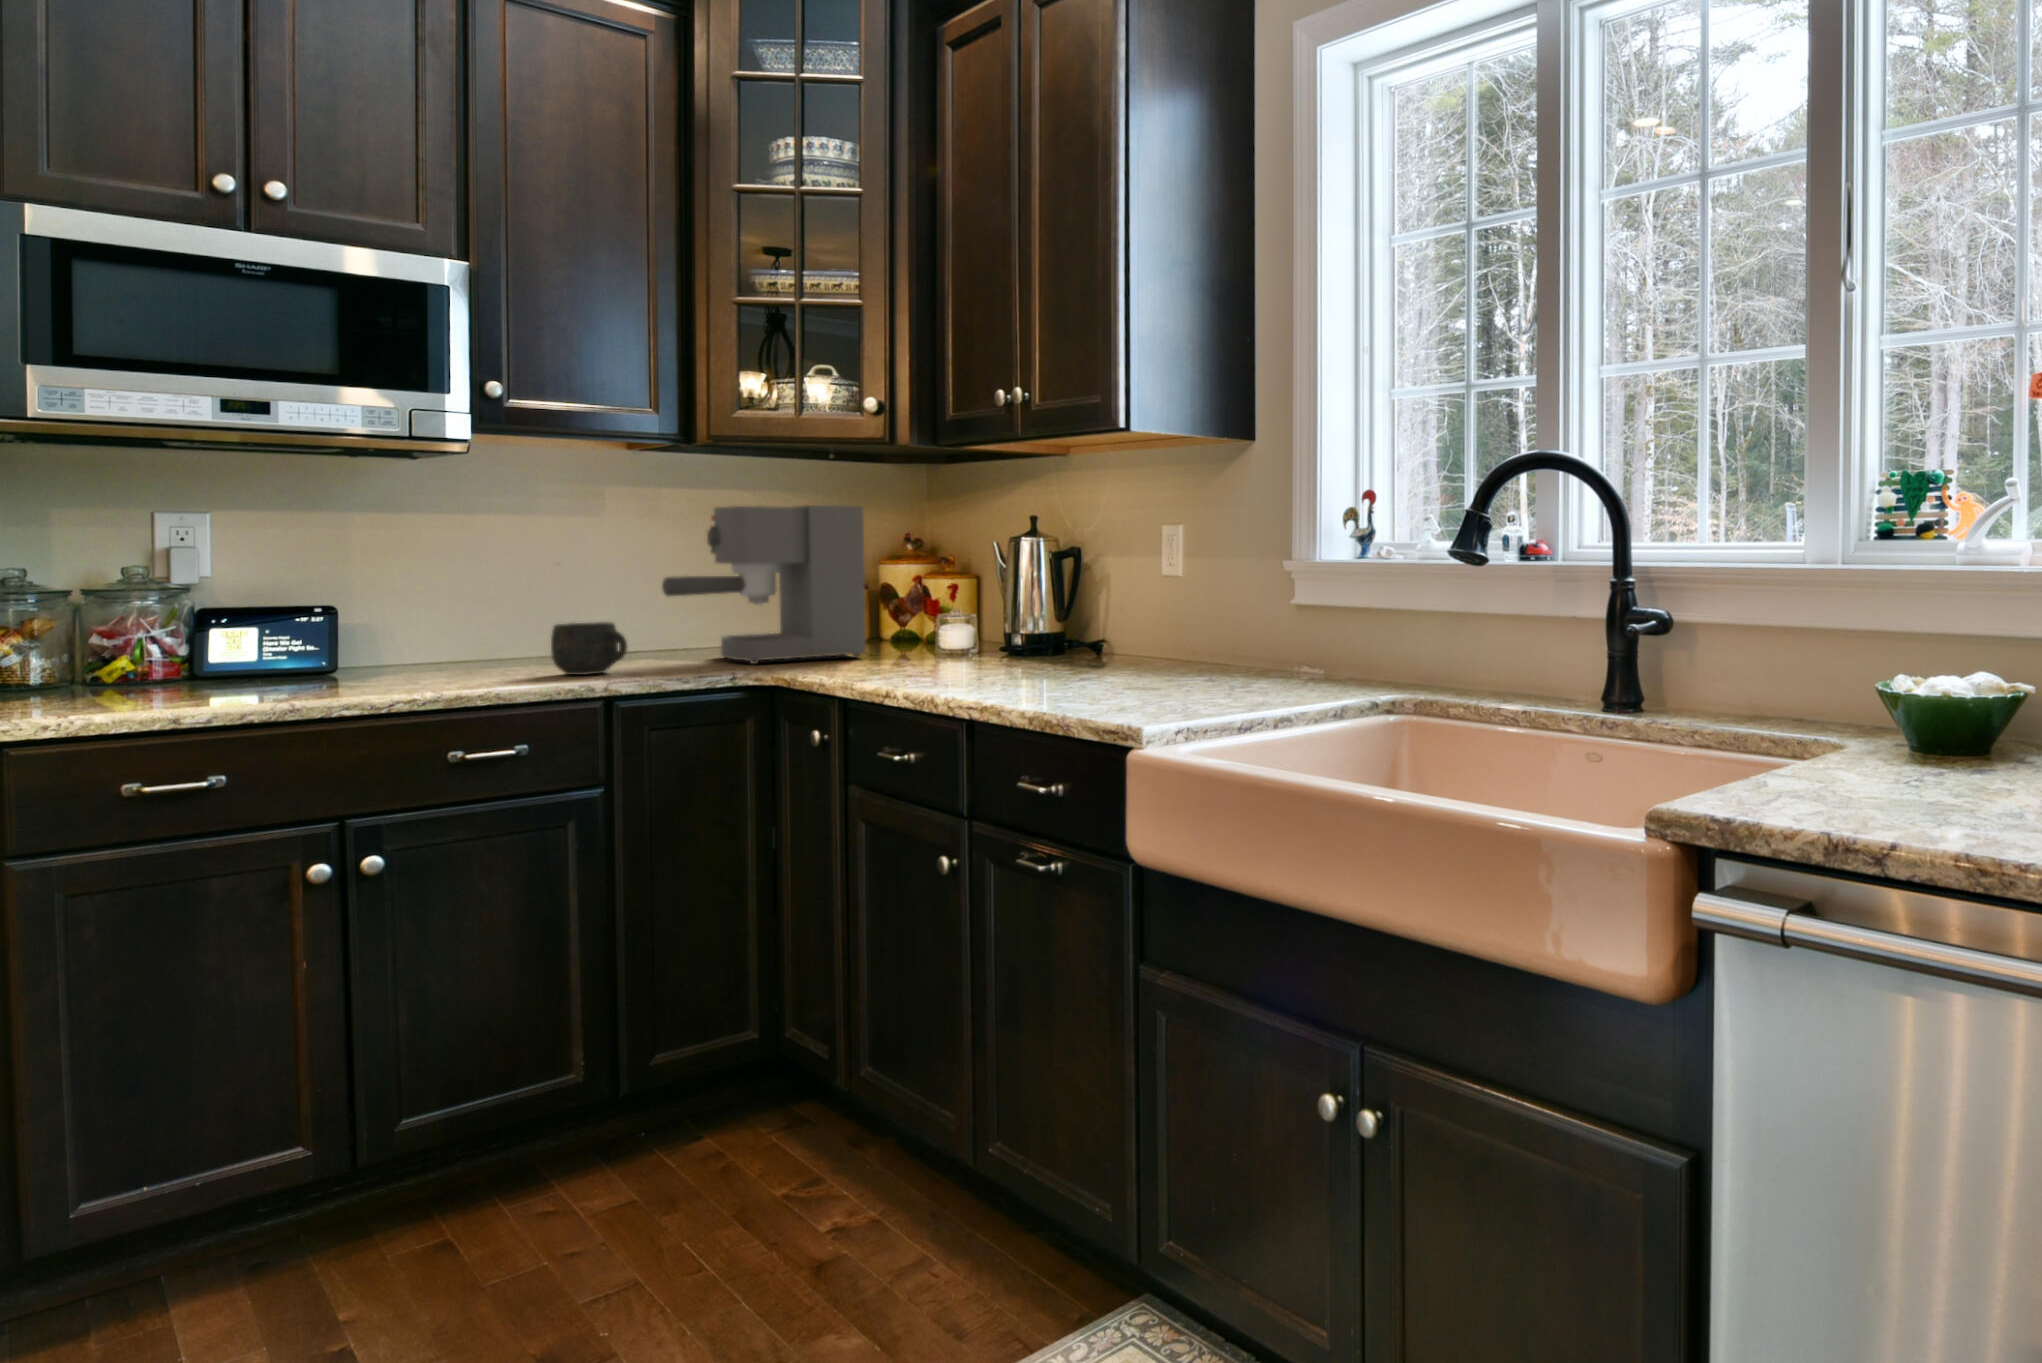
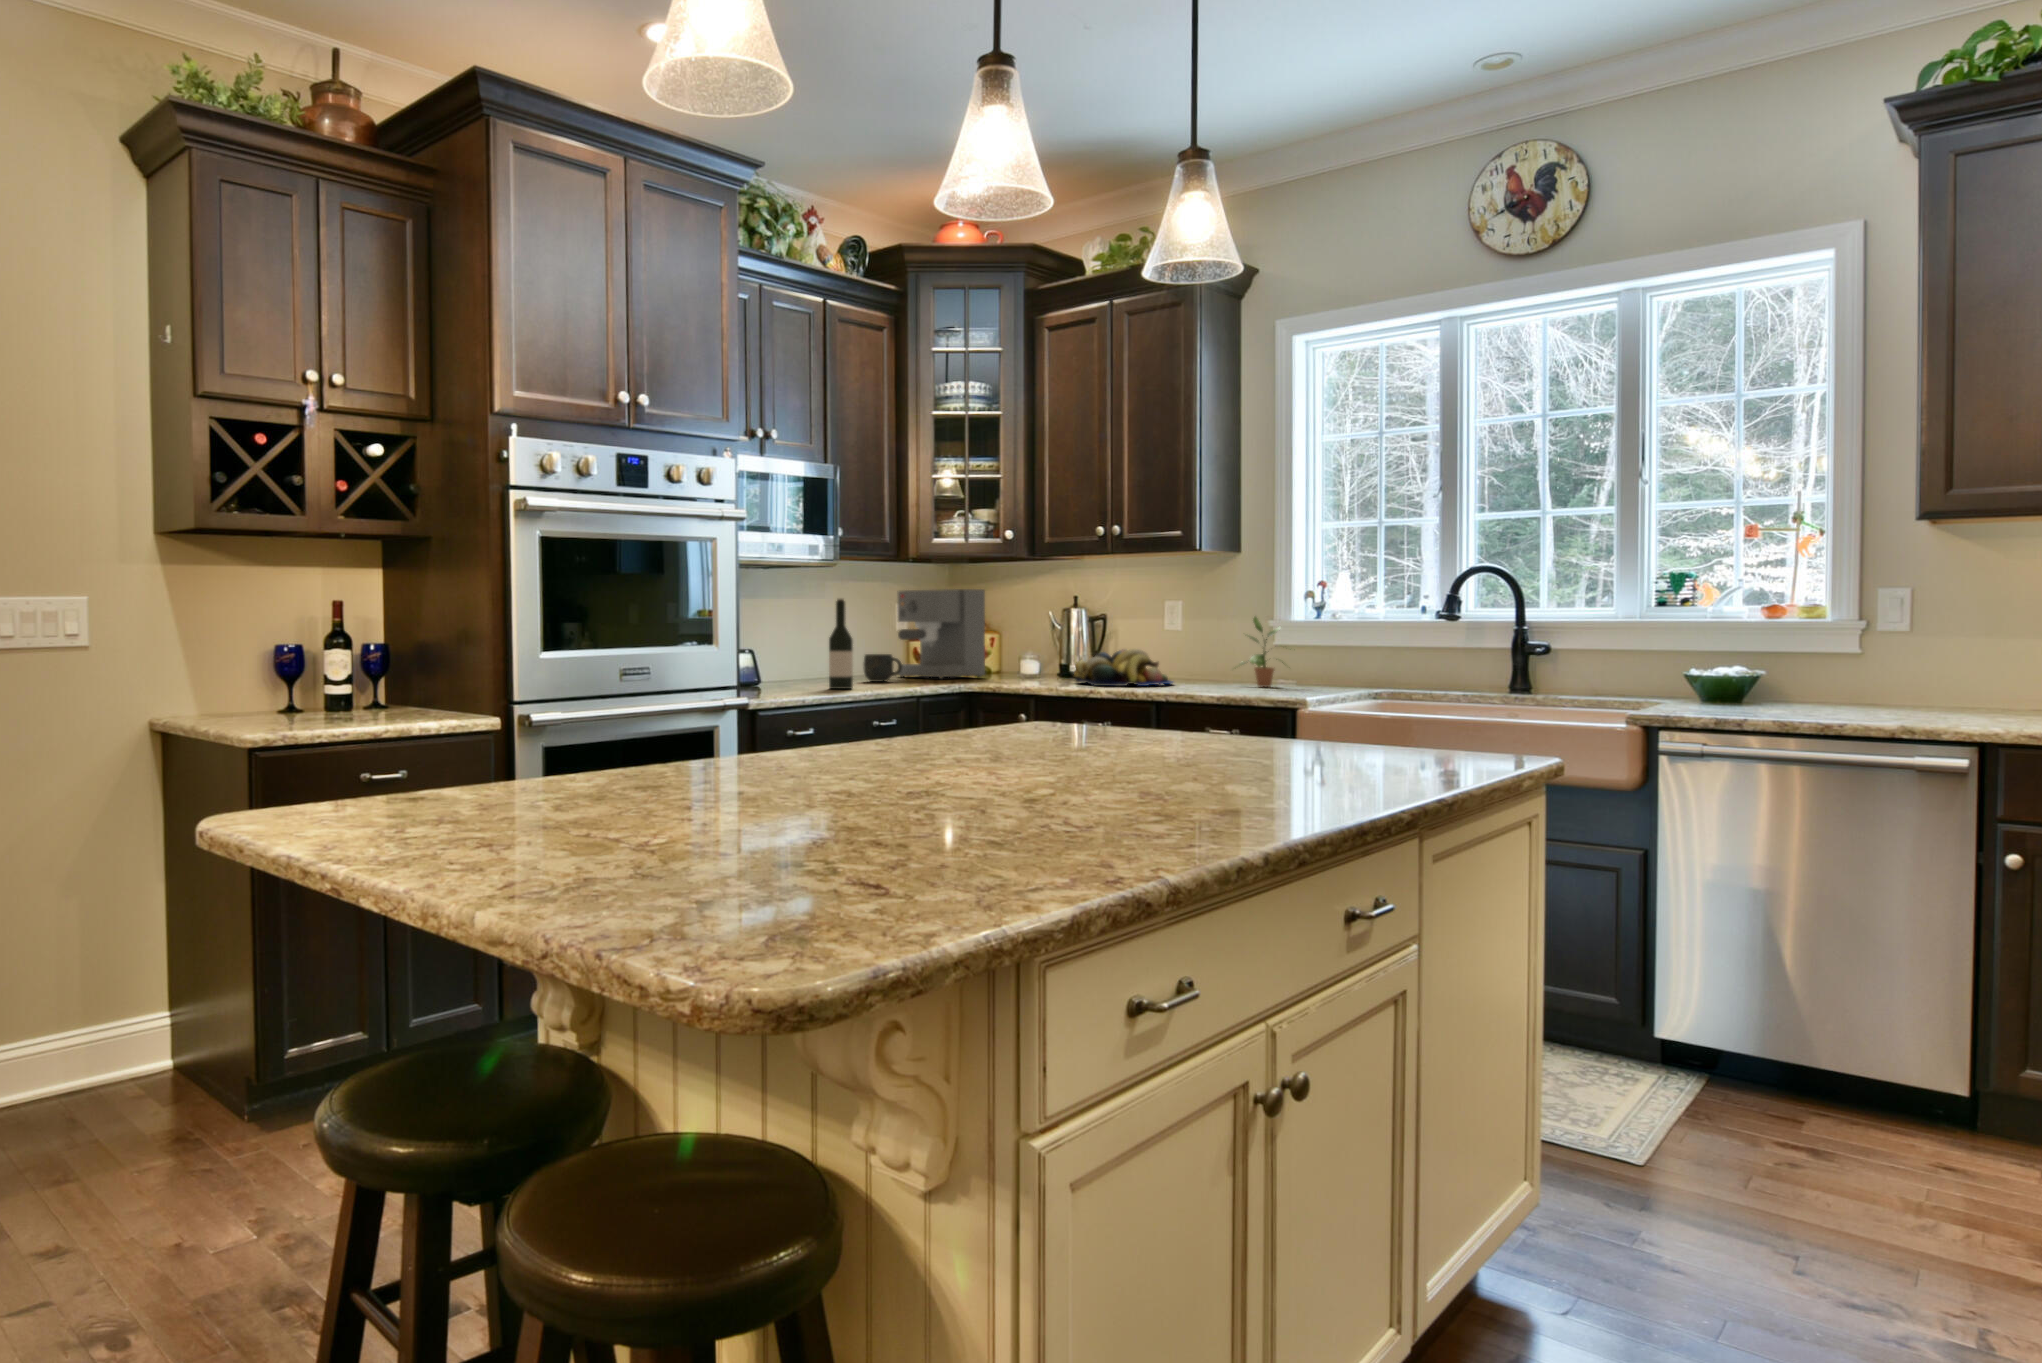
wine bottle: none [284,522,354,707] -> present [829,599,853,689]
potted plant: none [1198,551,1303,683] -> present [1240,617,1283,687]
fruit bowl: none [928,612,1114,685] -> present [1074,649,1173,686]

